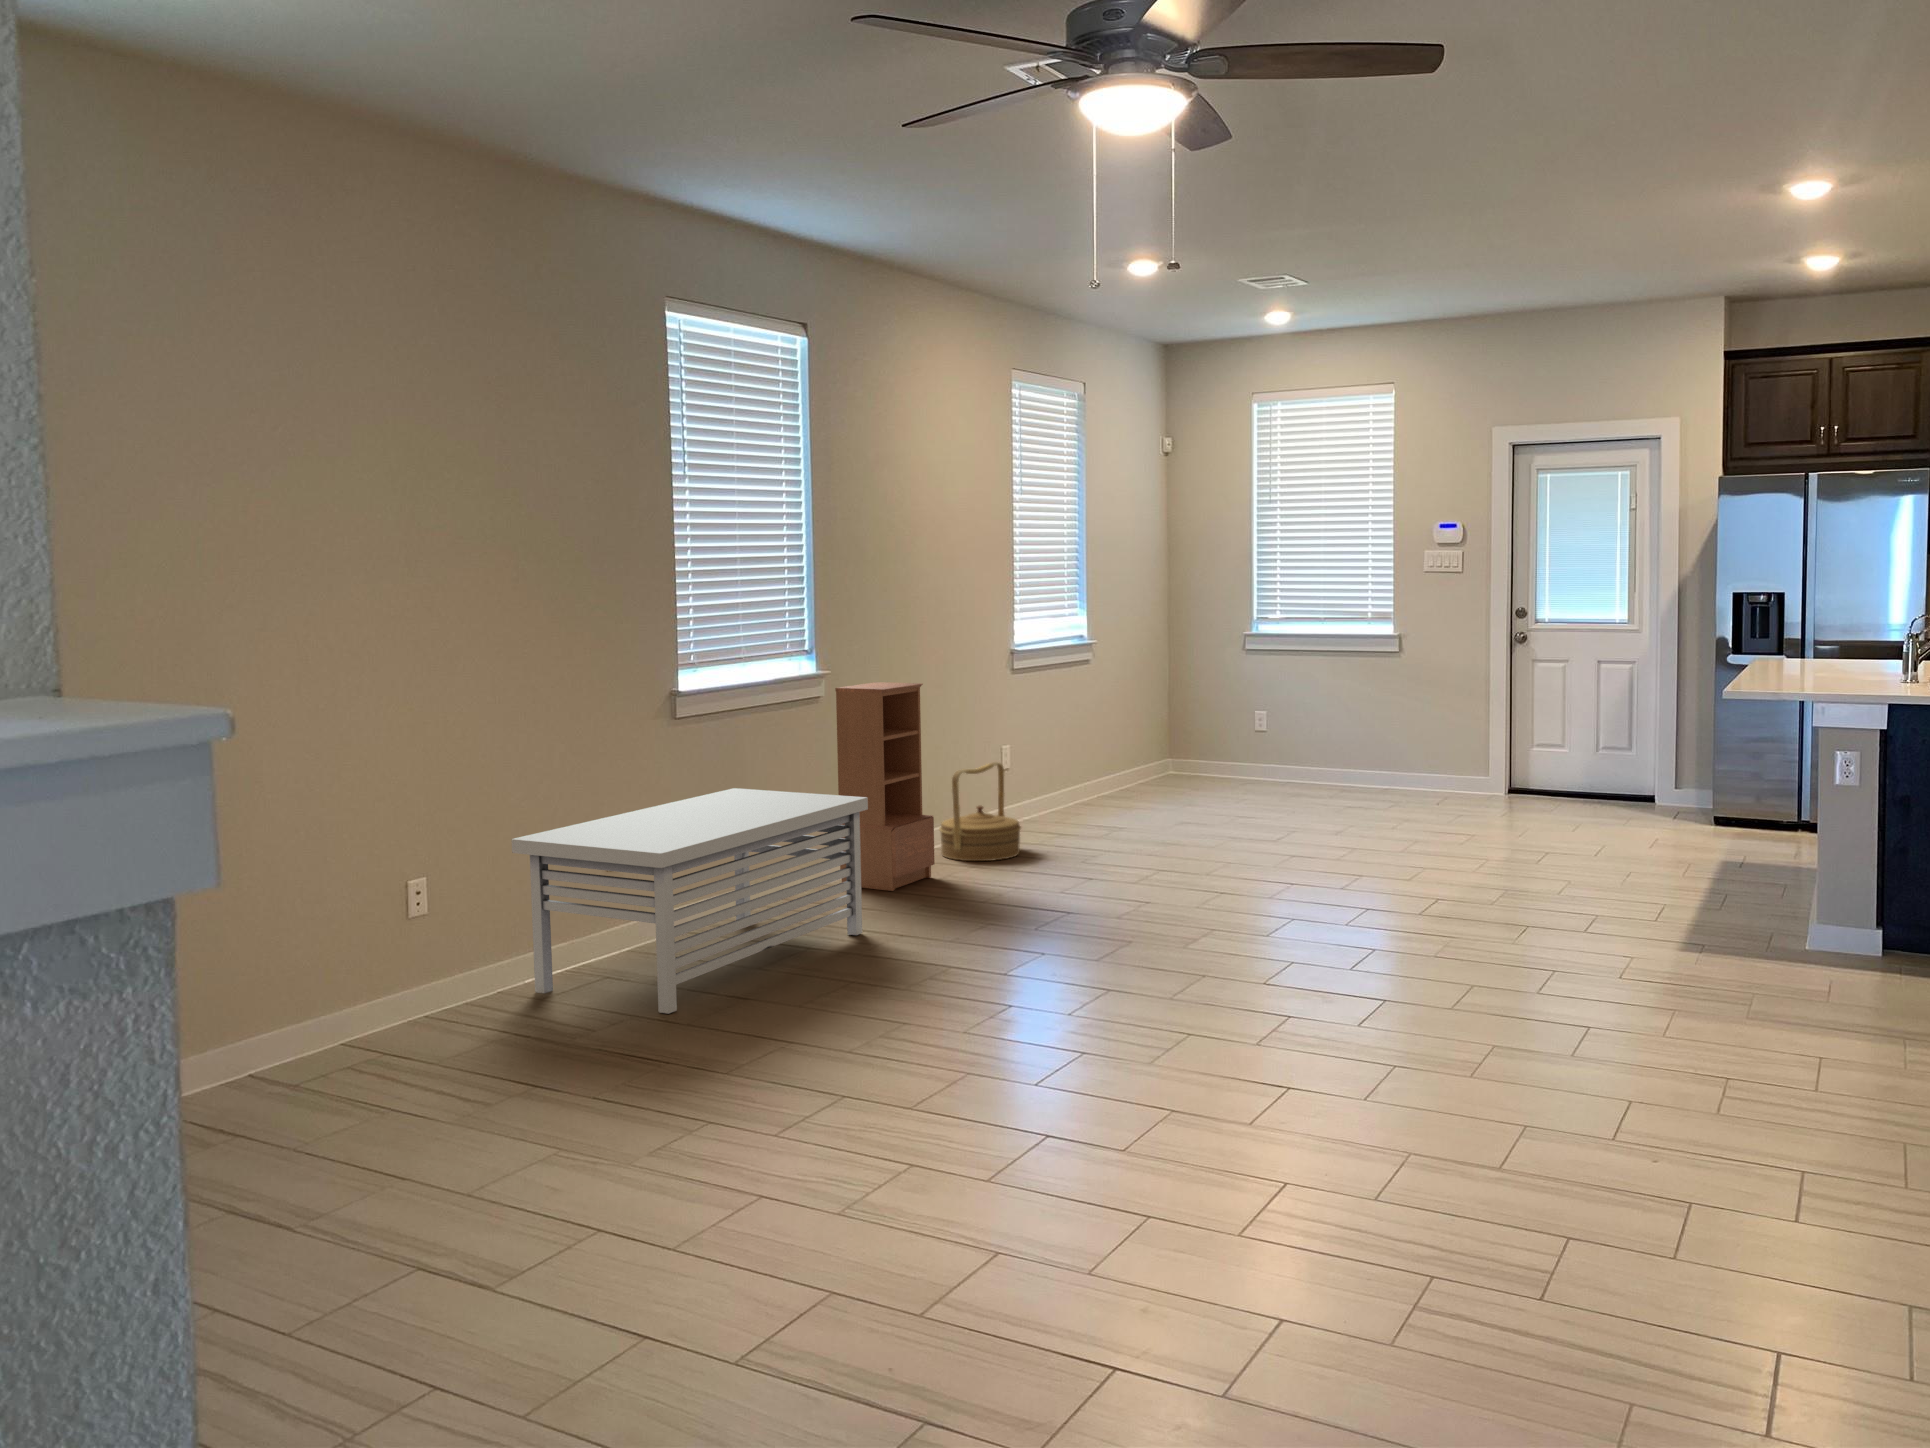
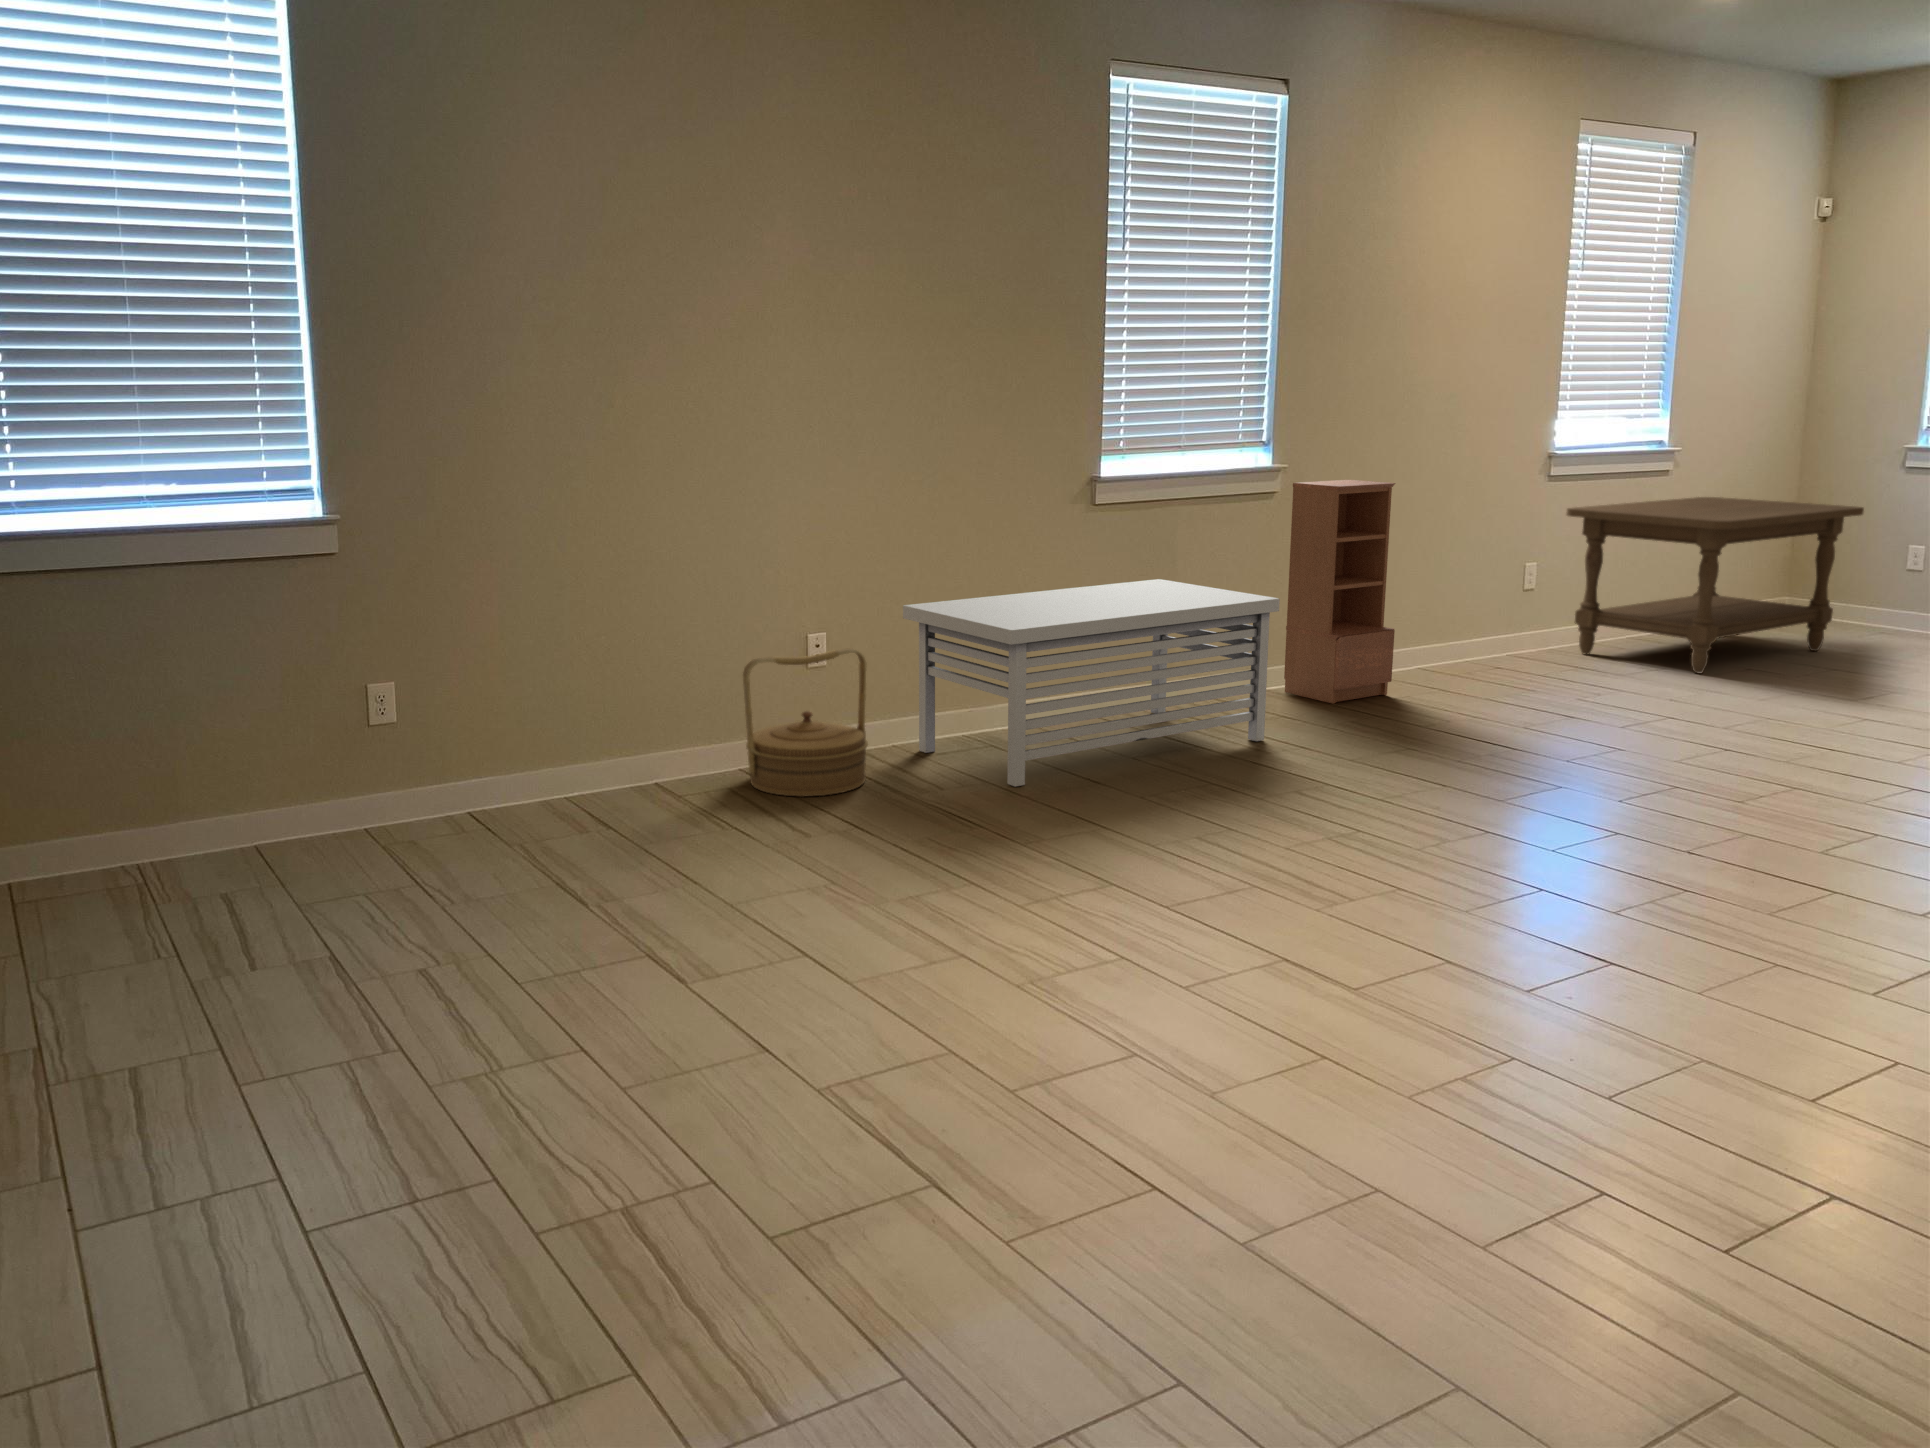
coffee table: none [1030,680,1236,829] -> present [1566,497,1864,673]
woven basket: present [939,762,1021,861] -> present [743,649,868,797]

